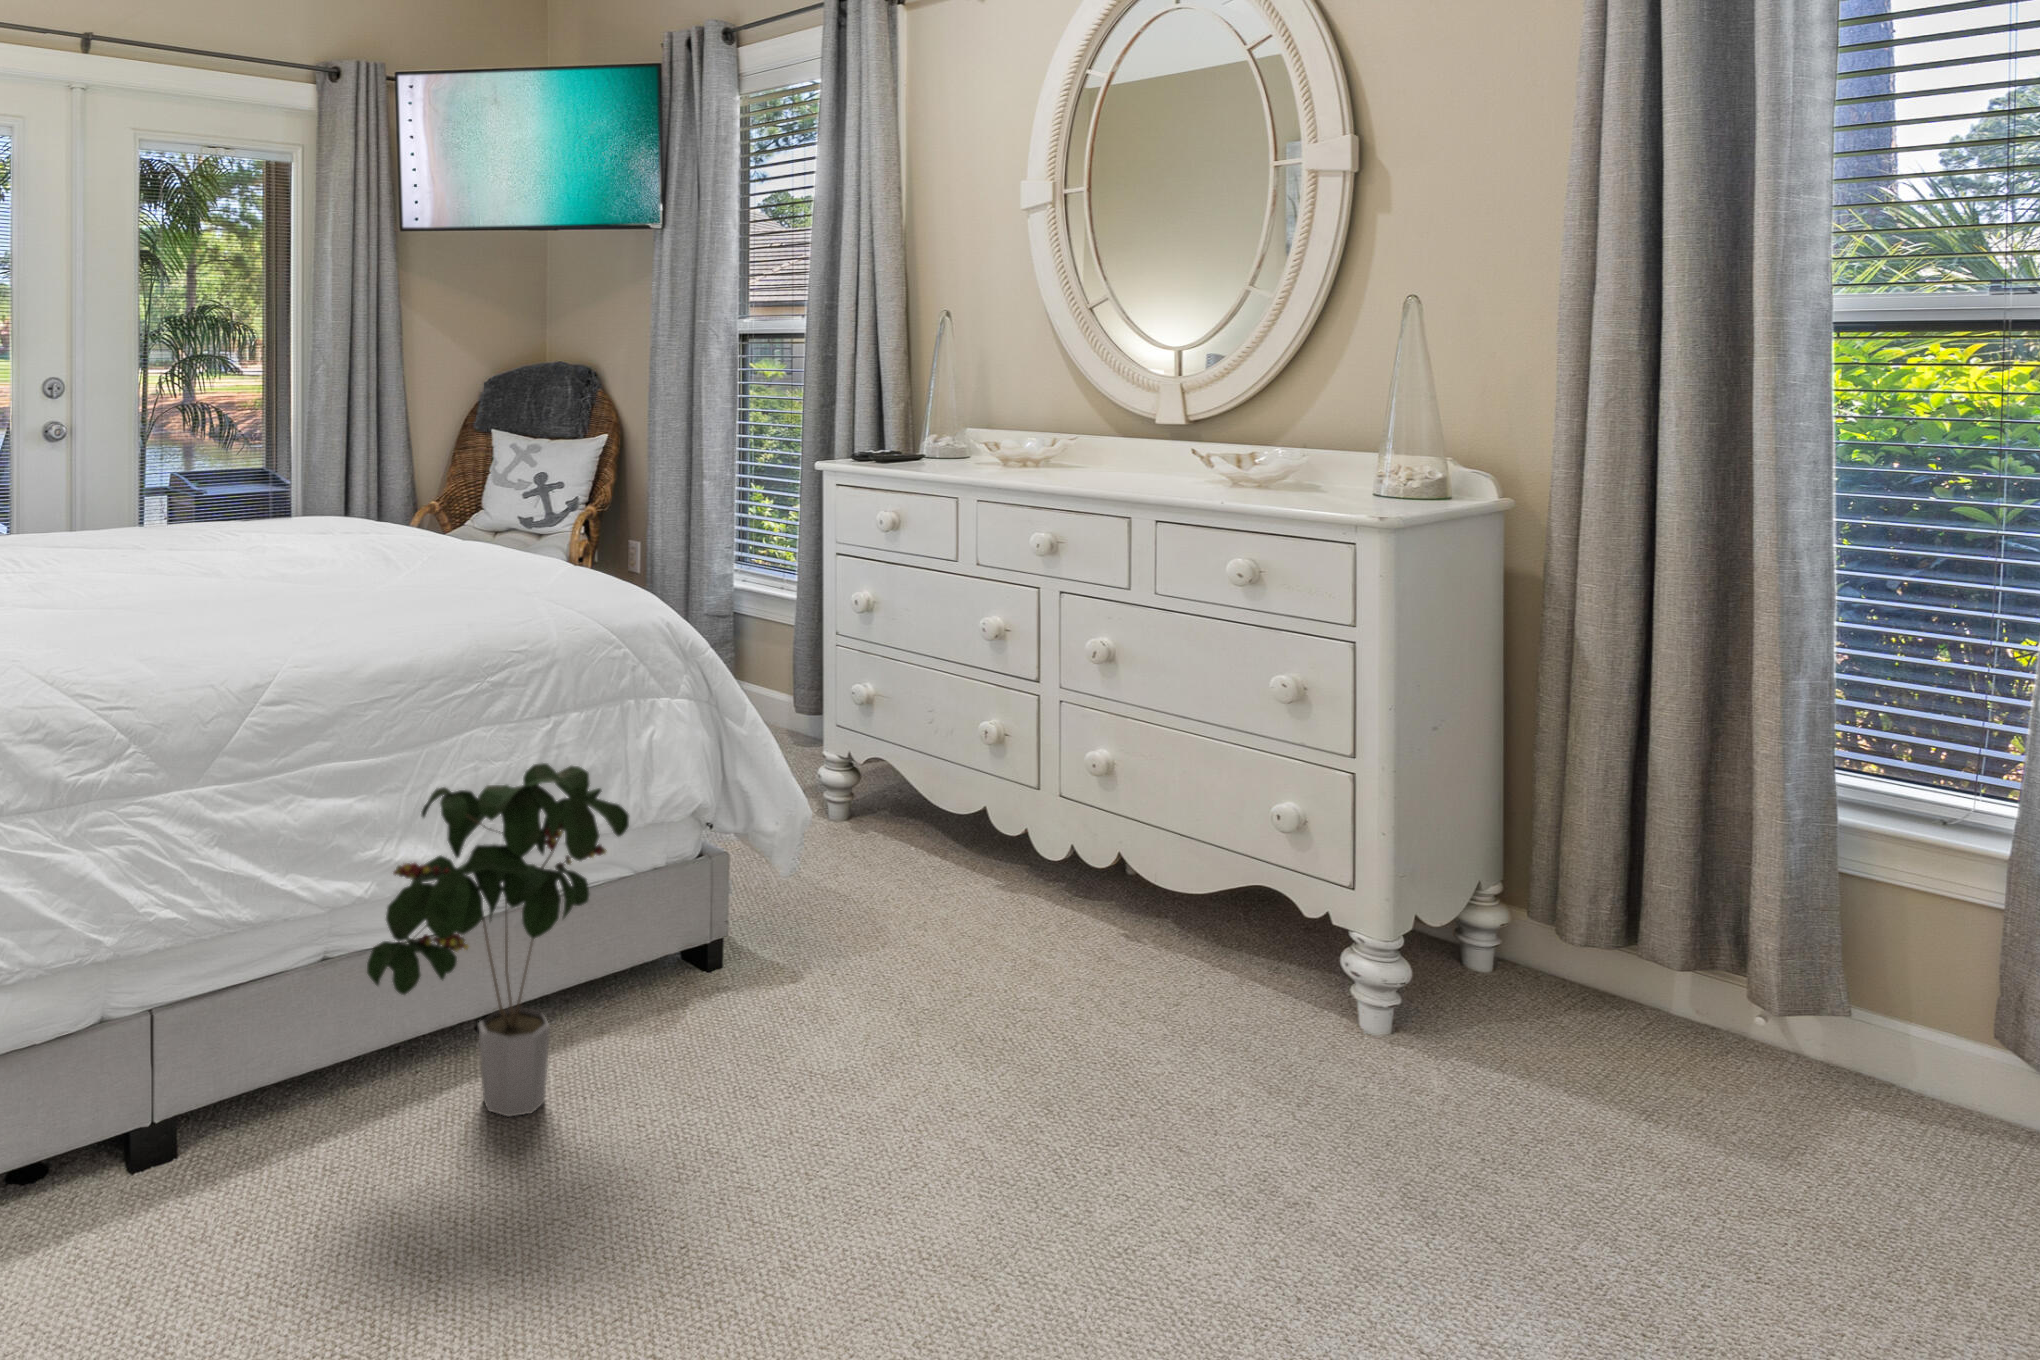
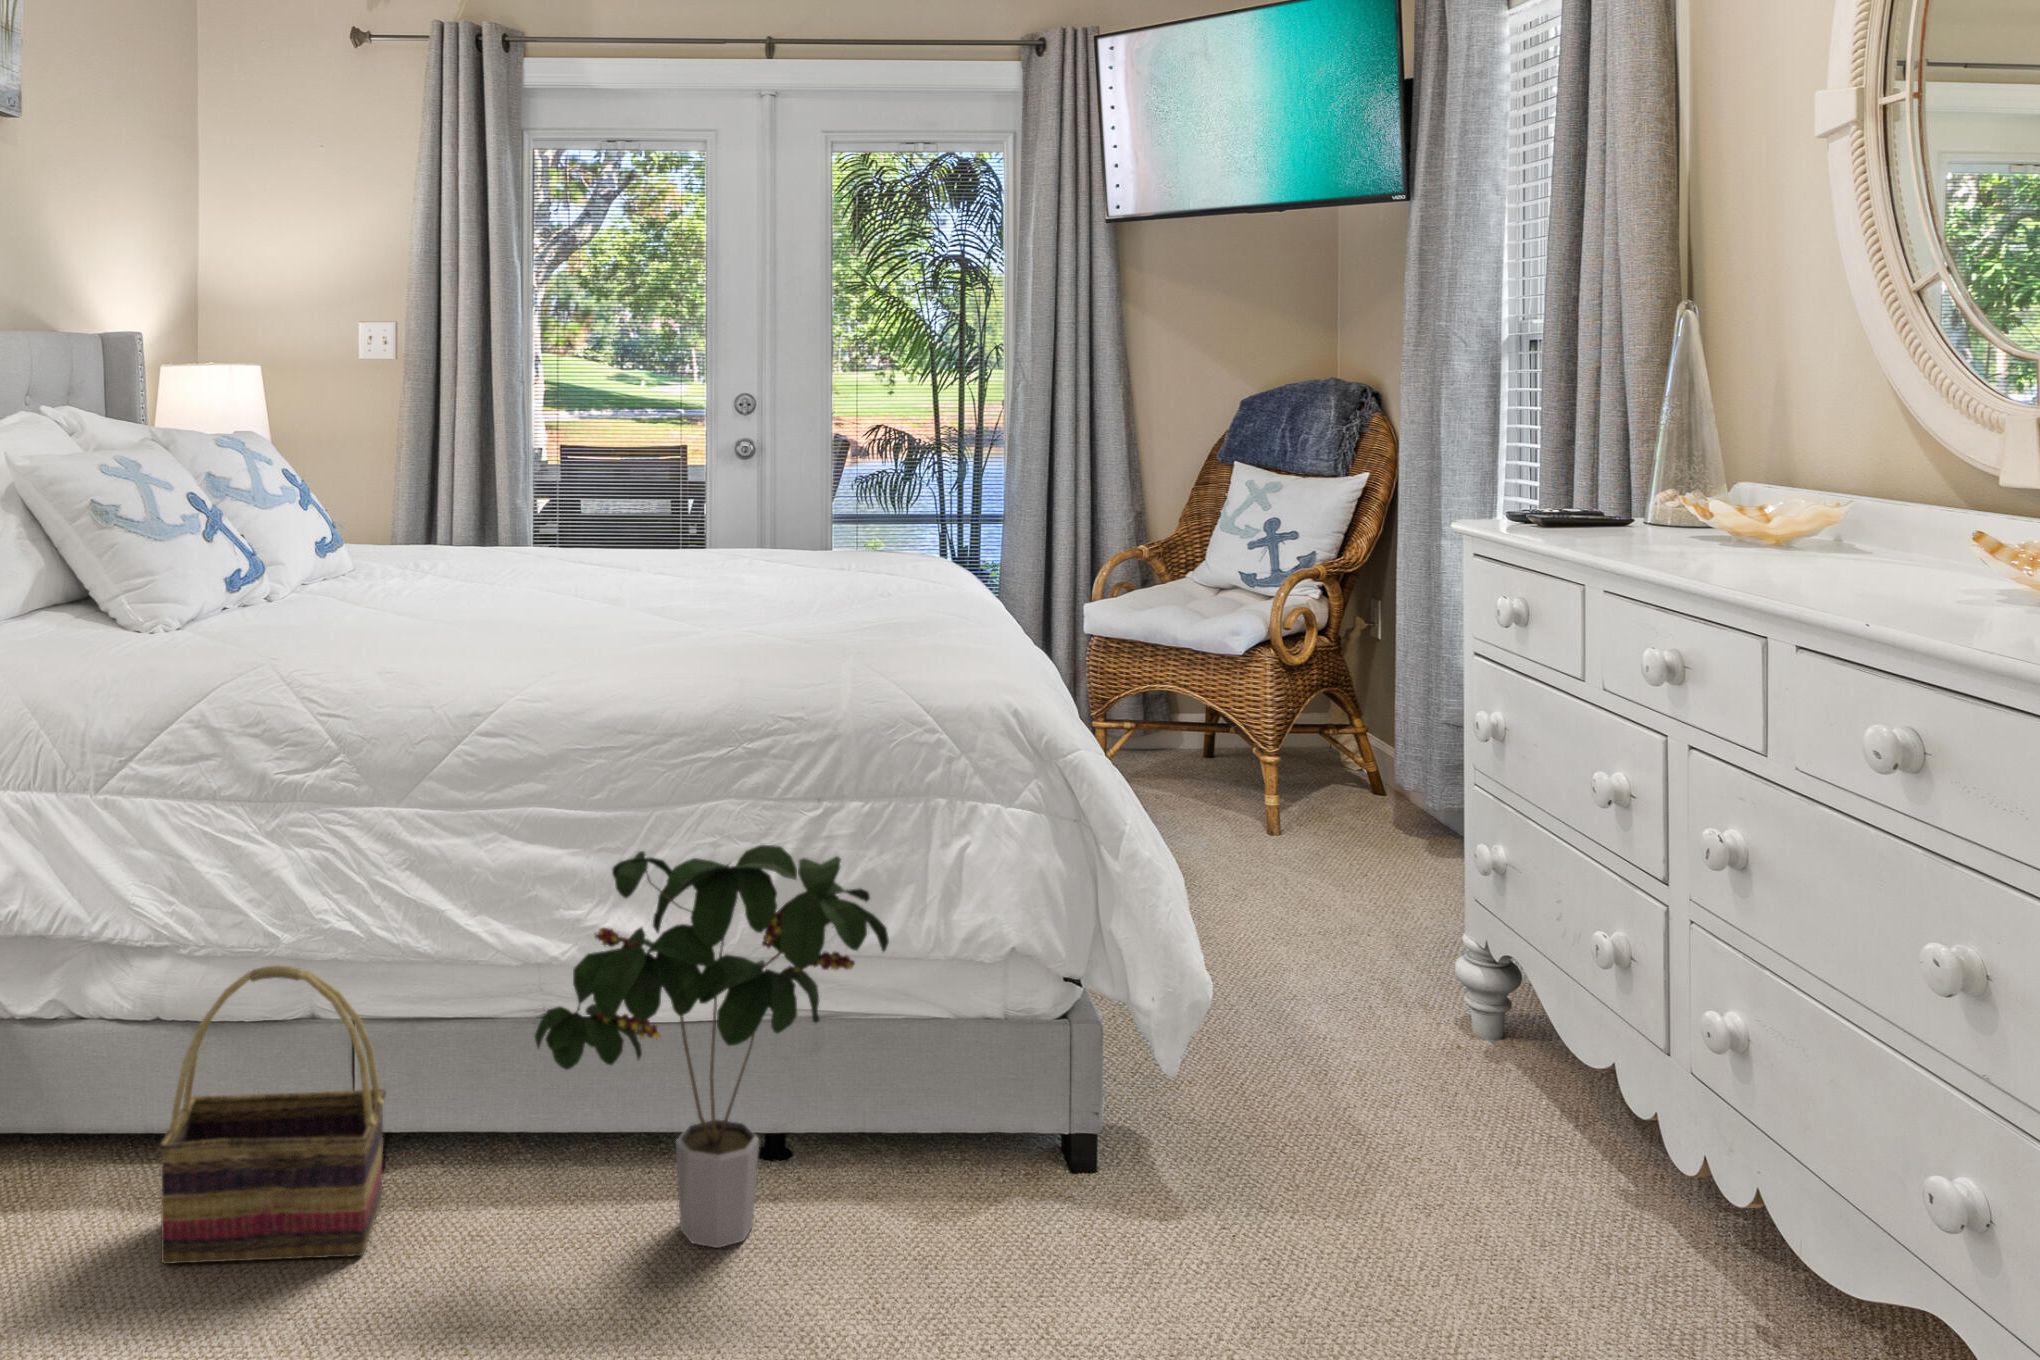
basket: none [9,963,247,1297] -> present [158,965,386,1264]

